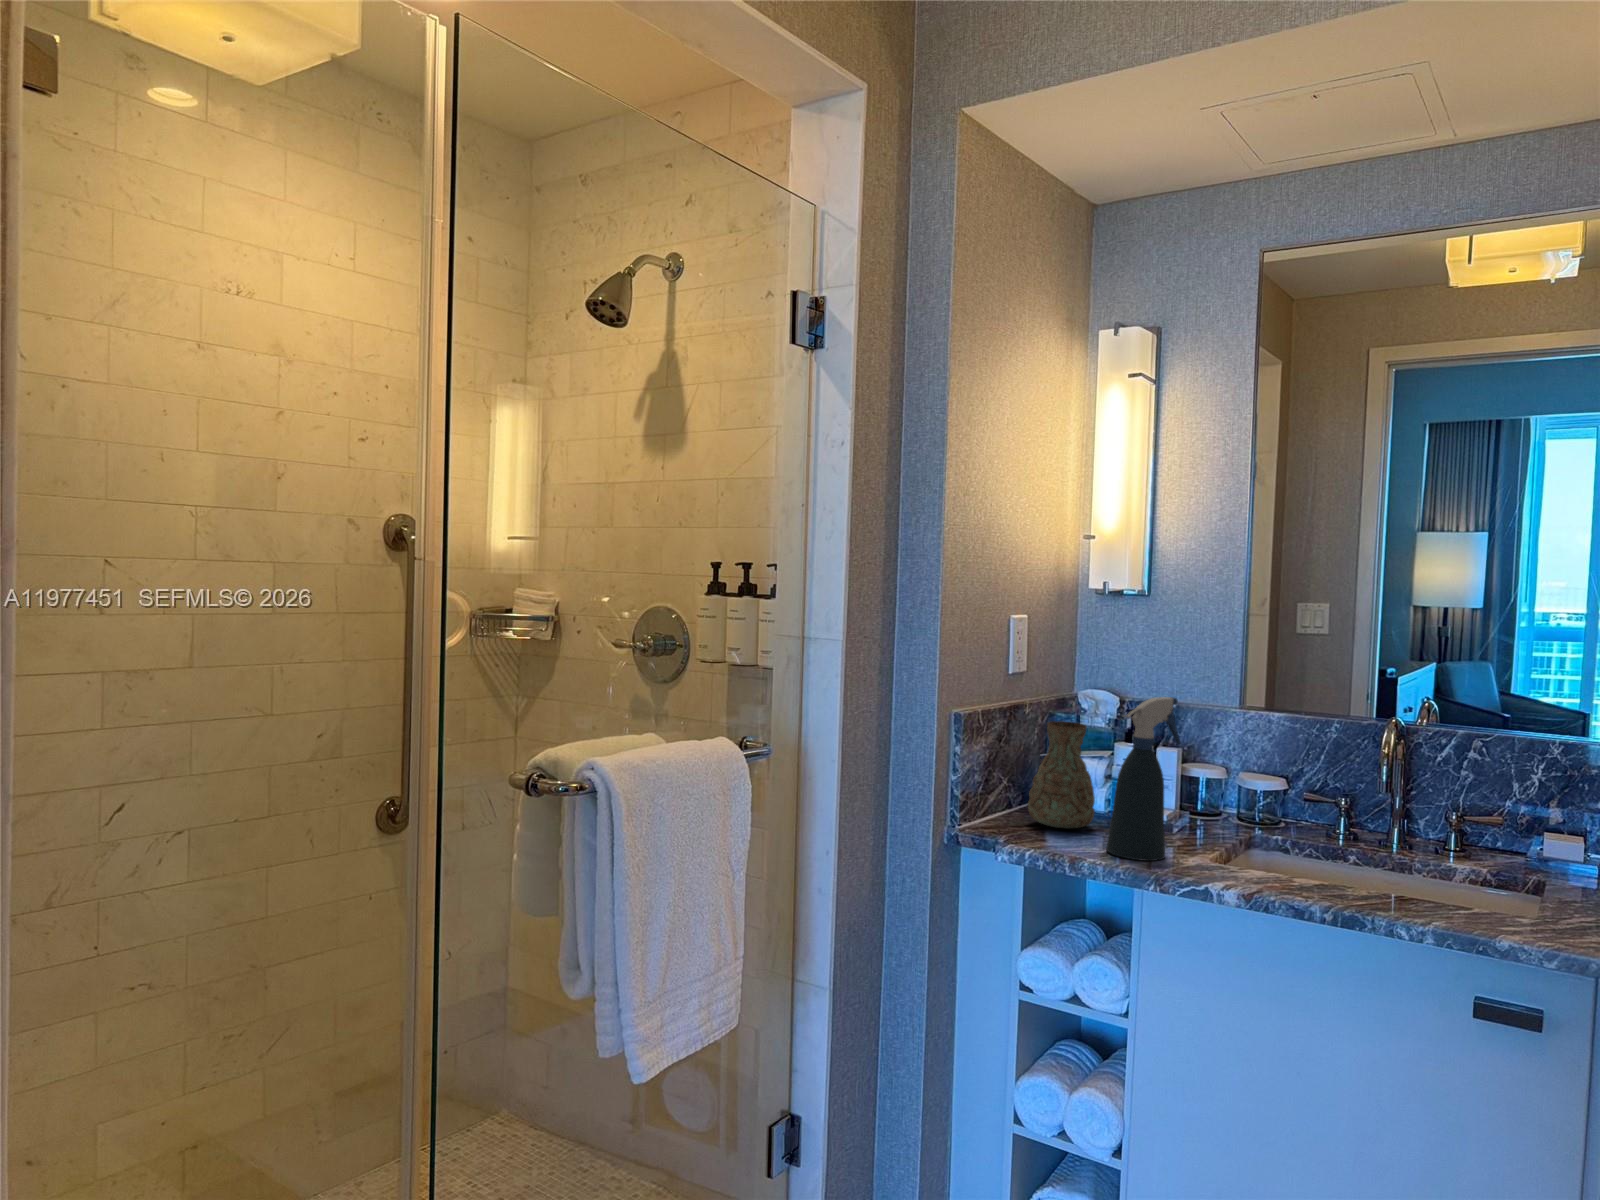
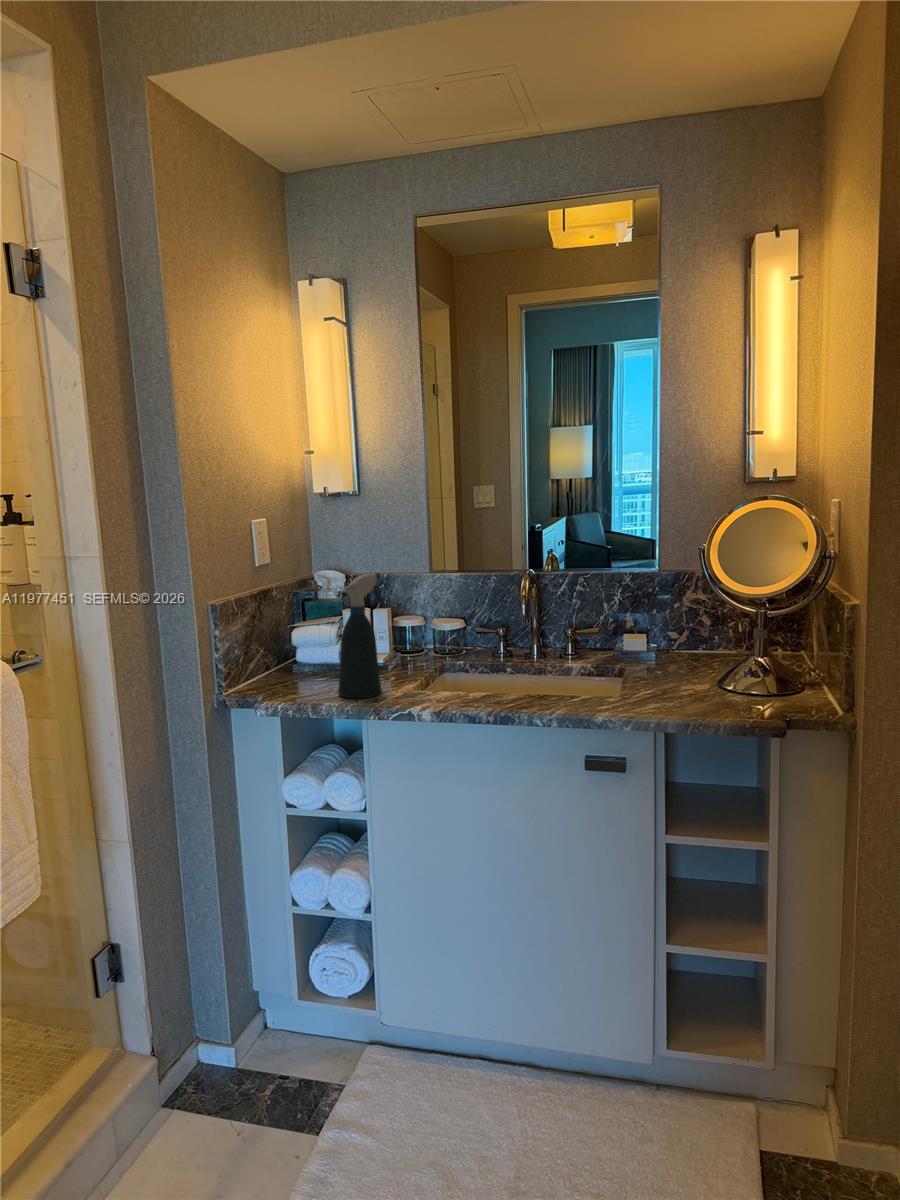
decorative vase: present [1028,721,1095,829] -> none [279,599,330,681]

